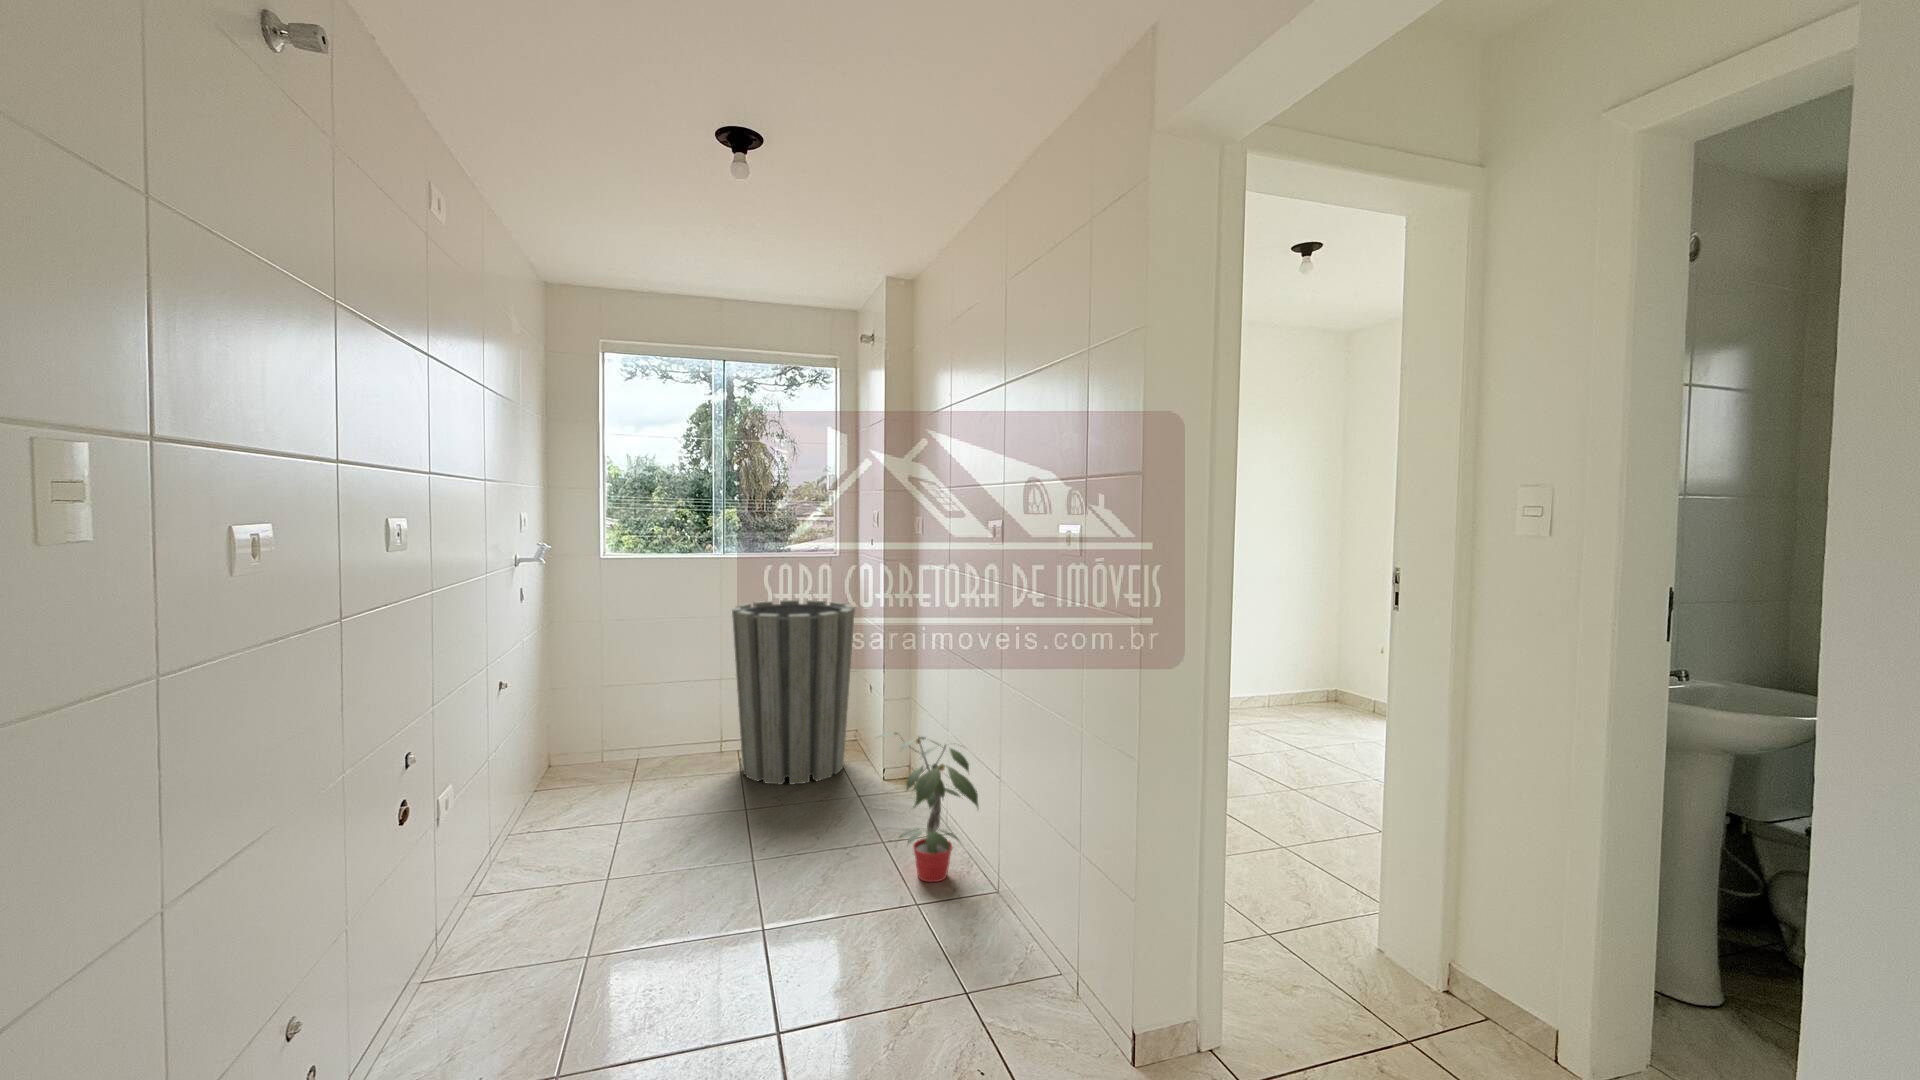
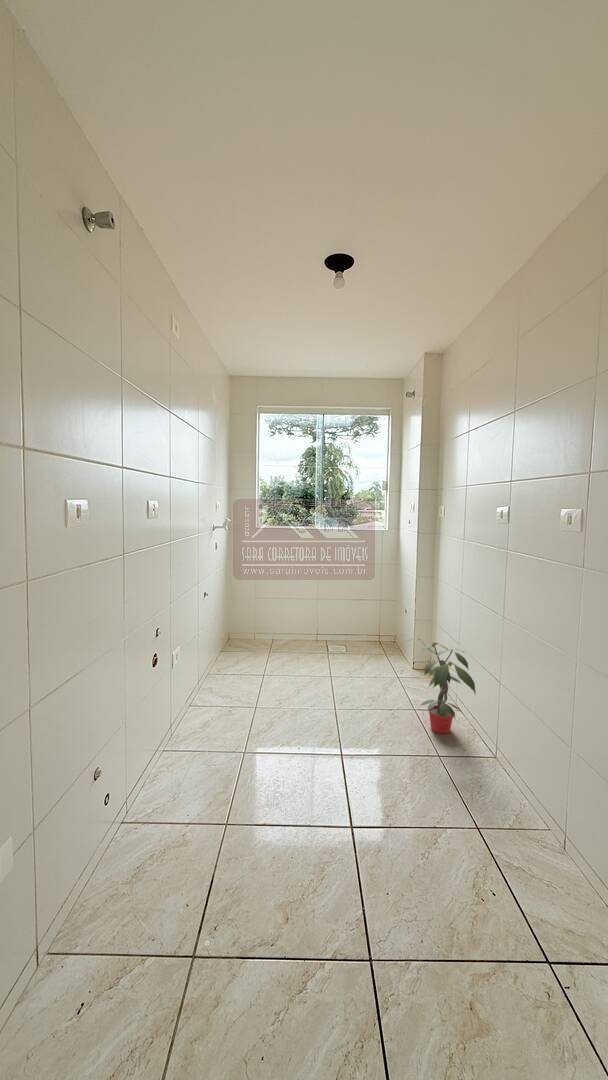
trash can: present [732,600,855,785] -> none [322,557,391,661]

